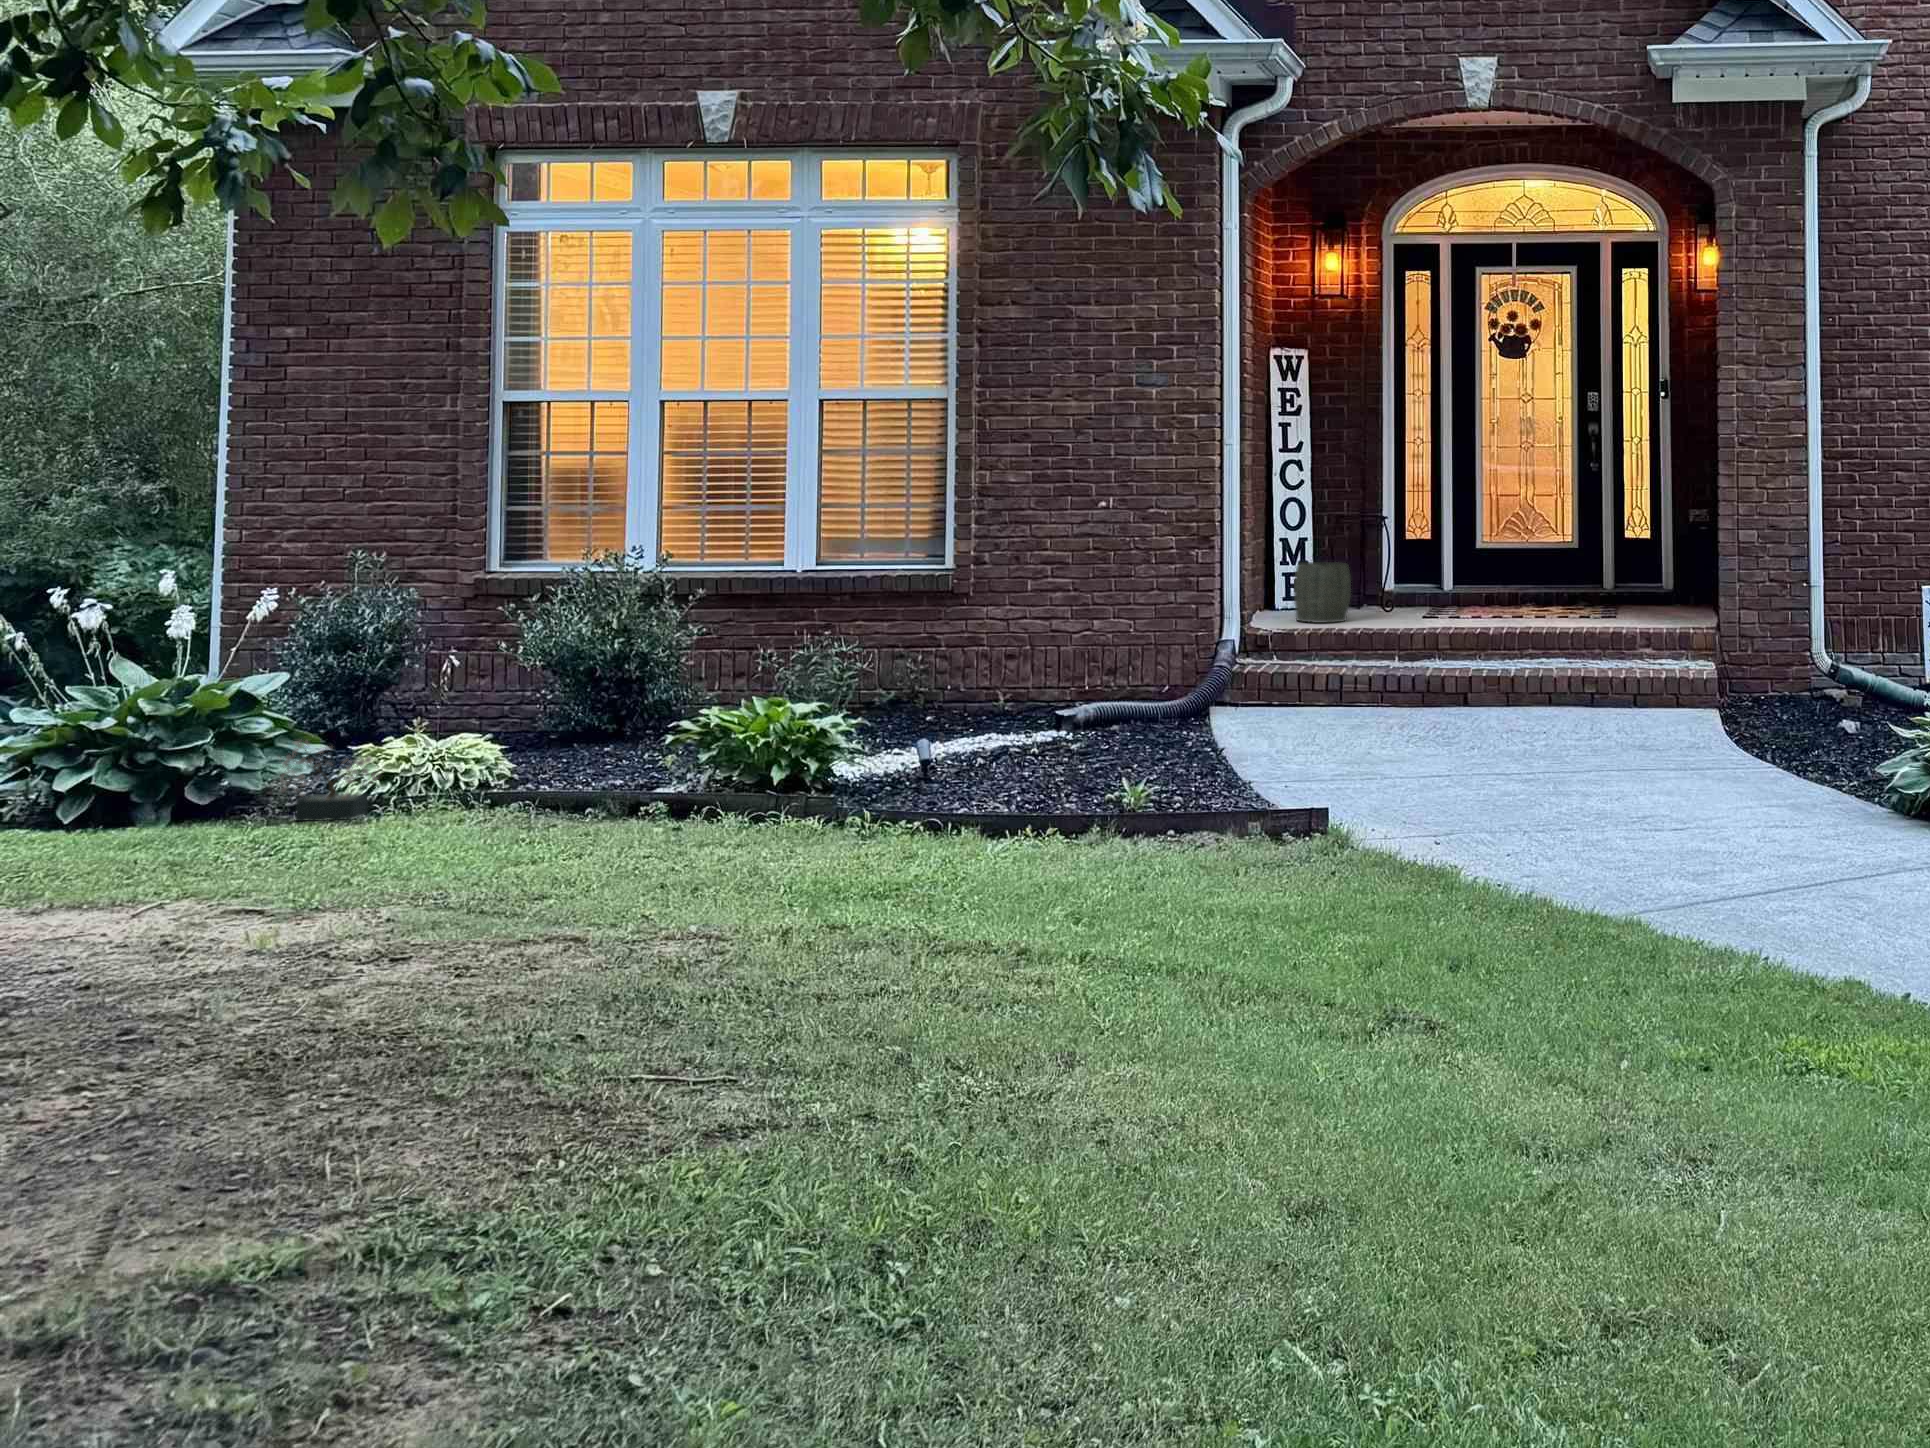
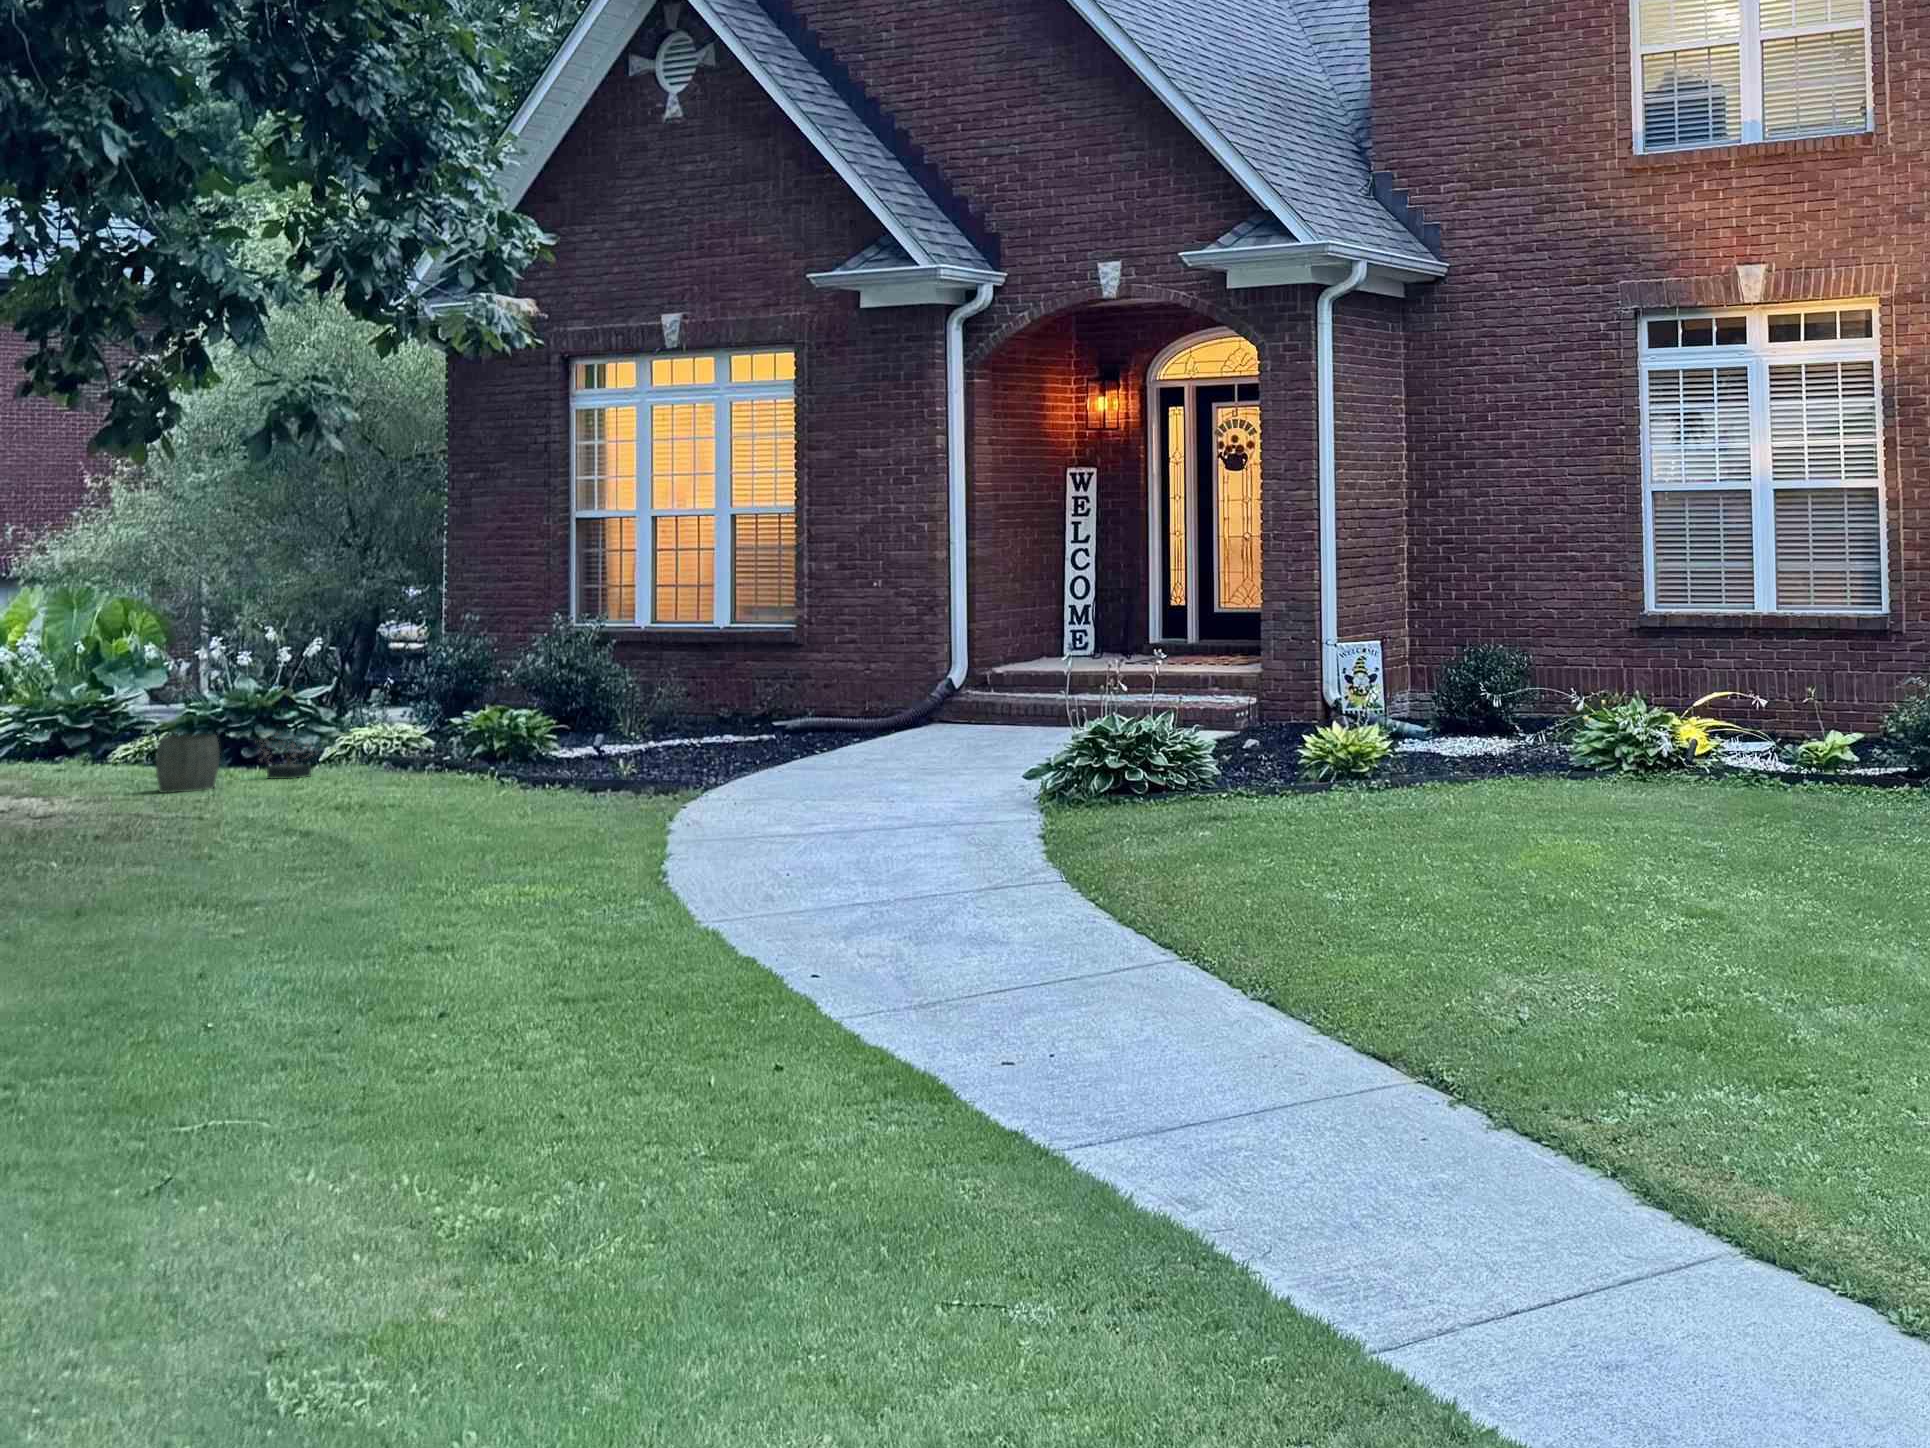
woven basket: present [1294,562,1351,623] -> present [156,734,220,793]

